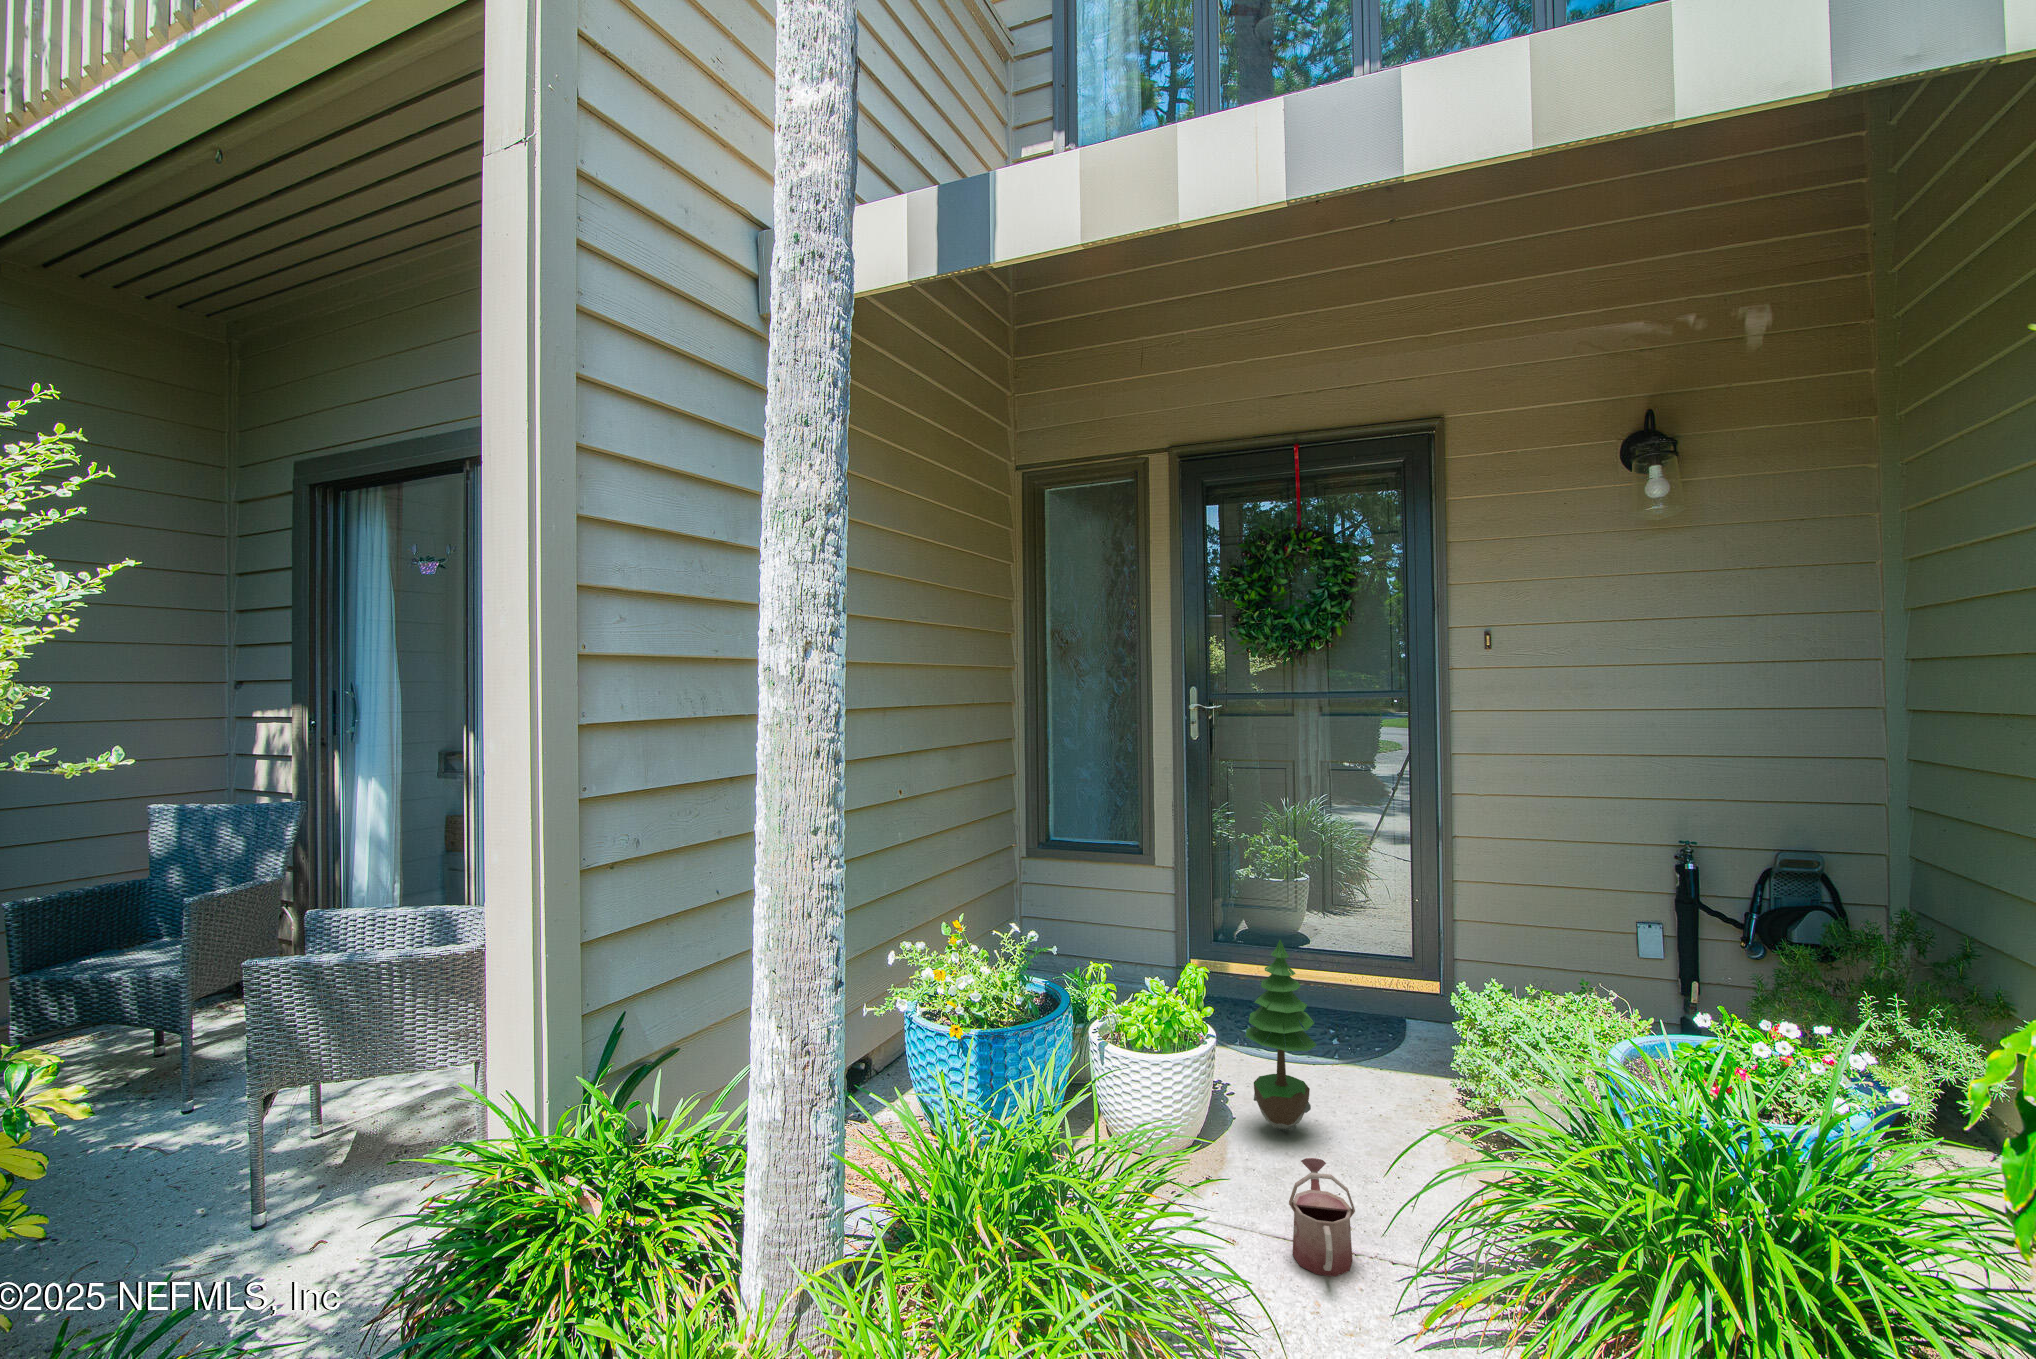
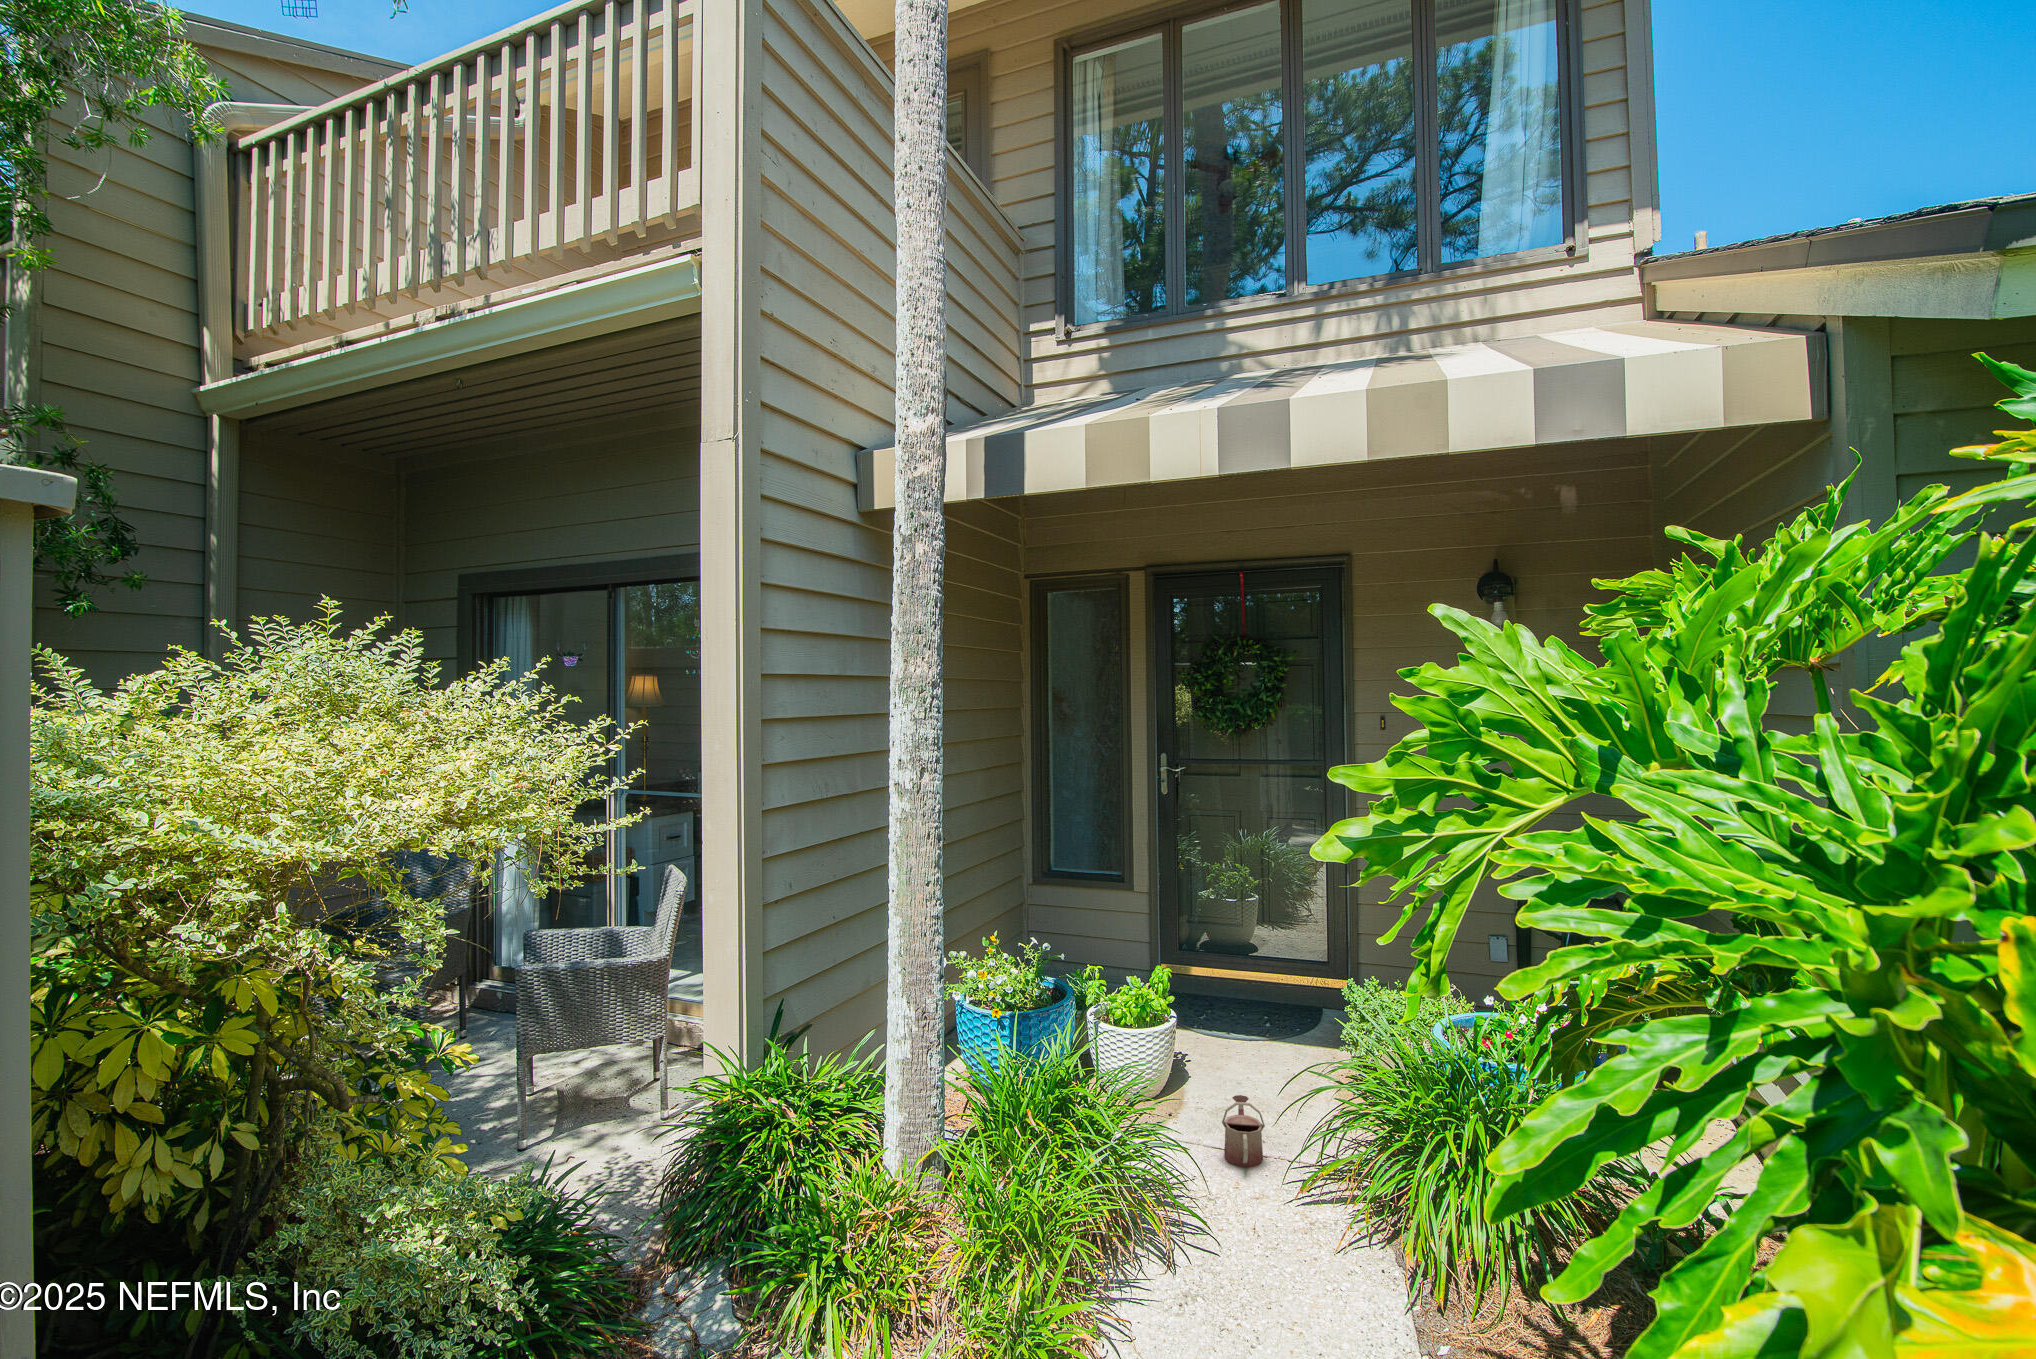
potted tree: present [1246,939,1317,1131] -> none [1199,947,1250,1085]

